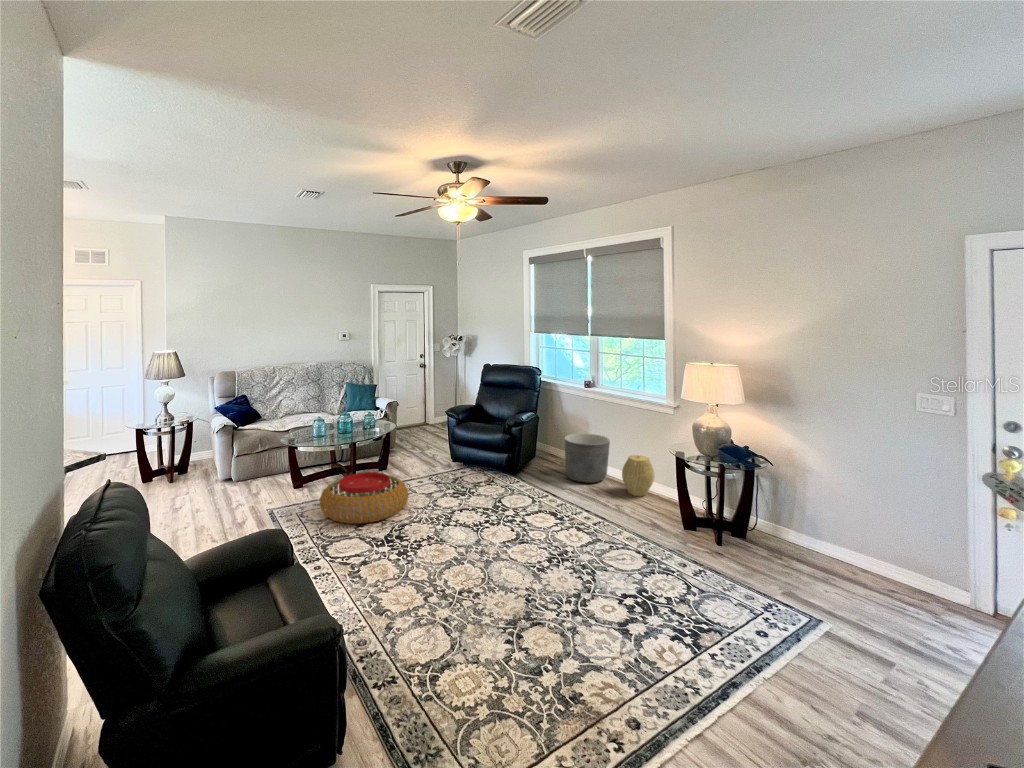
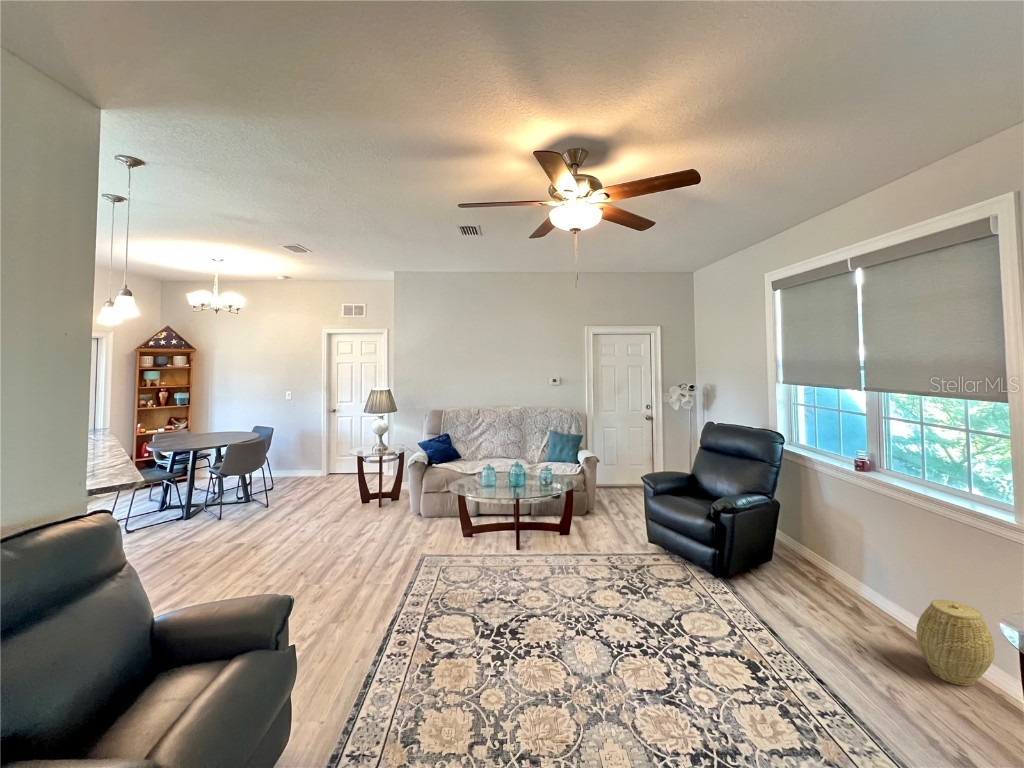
planter: present [565,434,610,483] -> none [812,537,902,629]
pouf: present [320,472,408,524] -> none [456,536,559,602]

